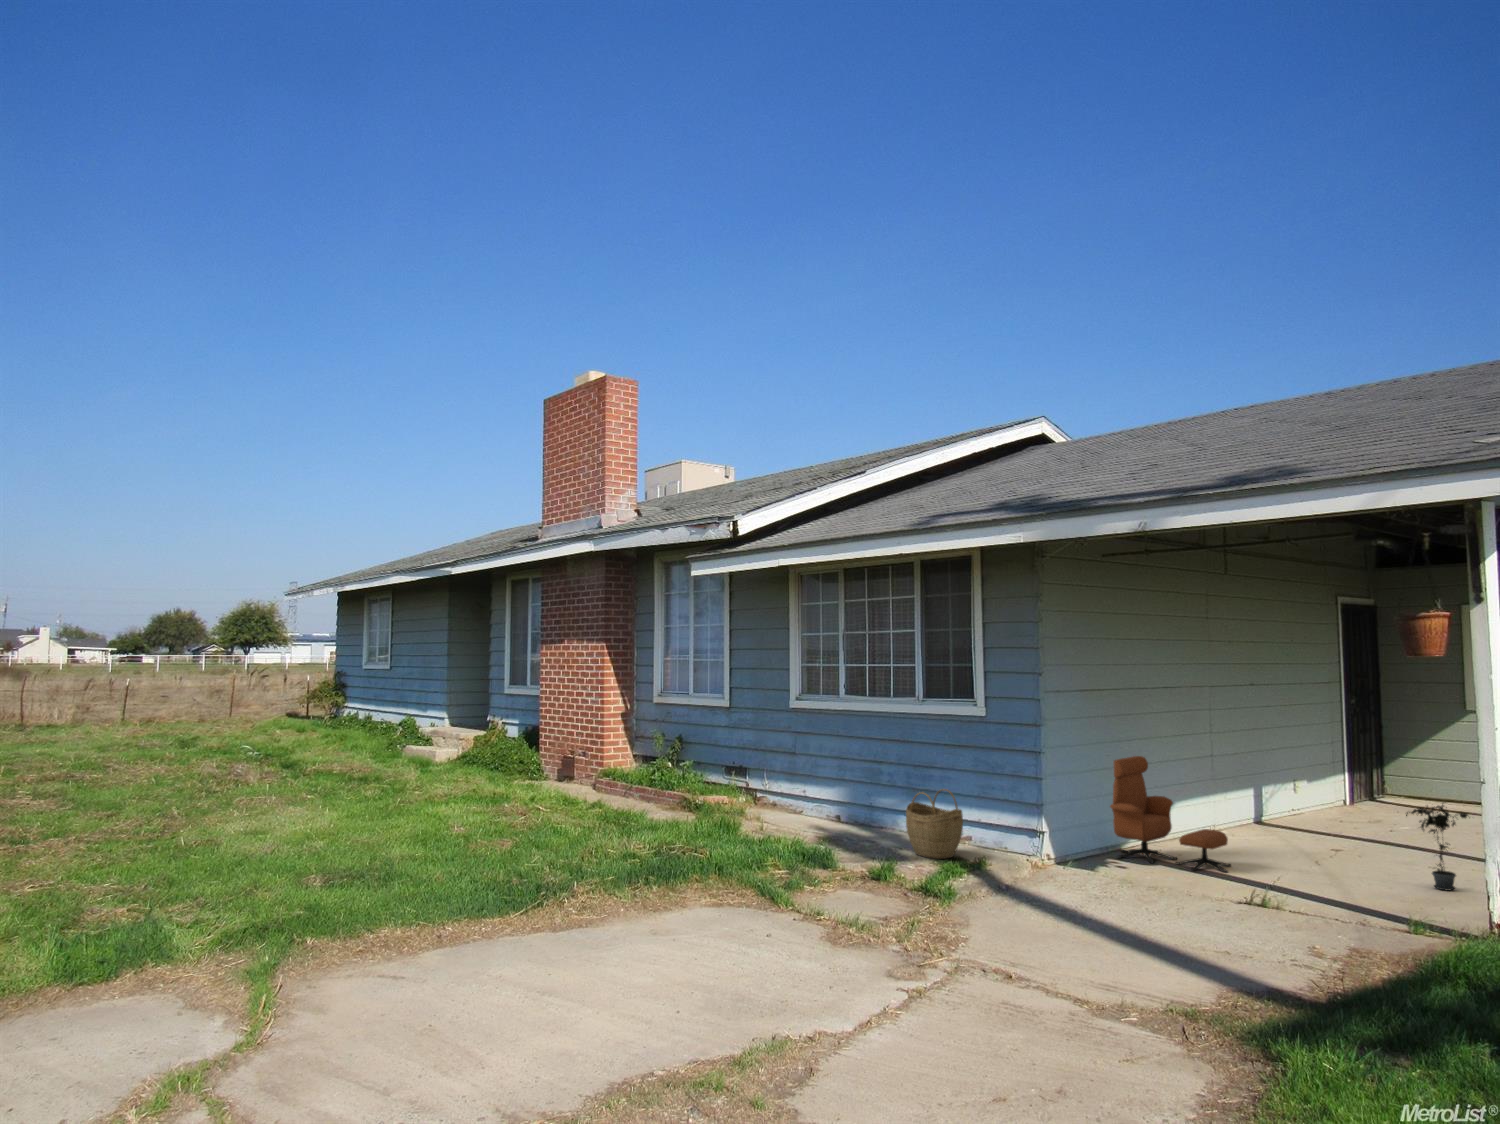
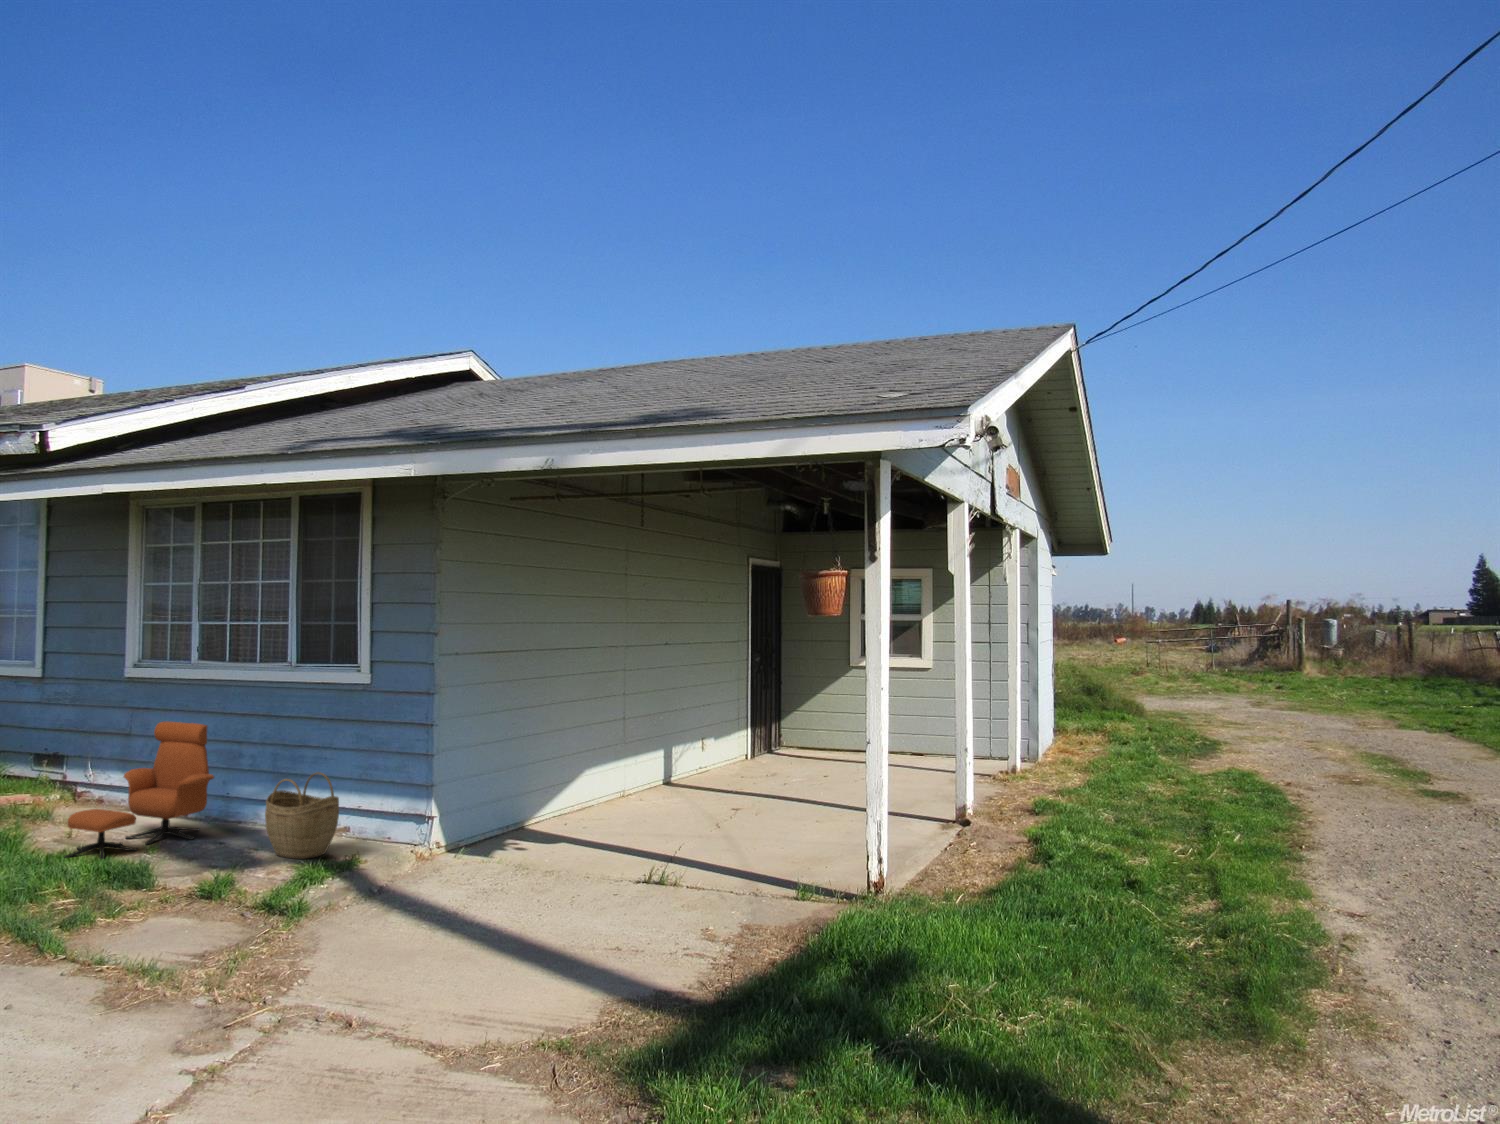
lounge chair: present [1110,756,1231,873] -> present [64,721,214,859]
potted plant: present [1406,804,1468,891] -> none [796,757,853,843]

